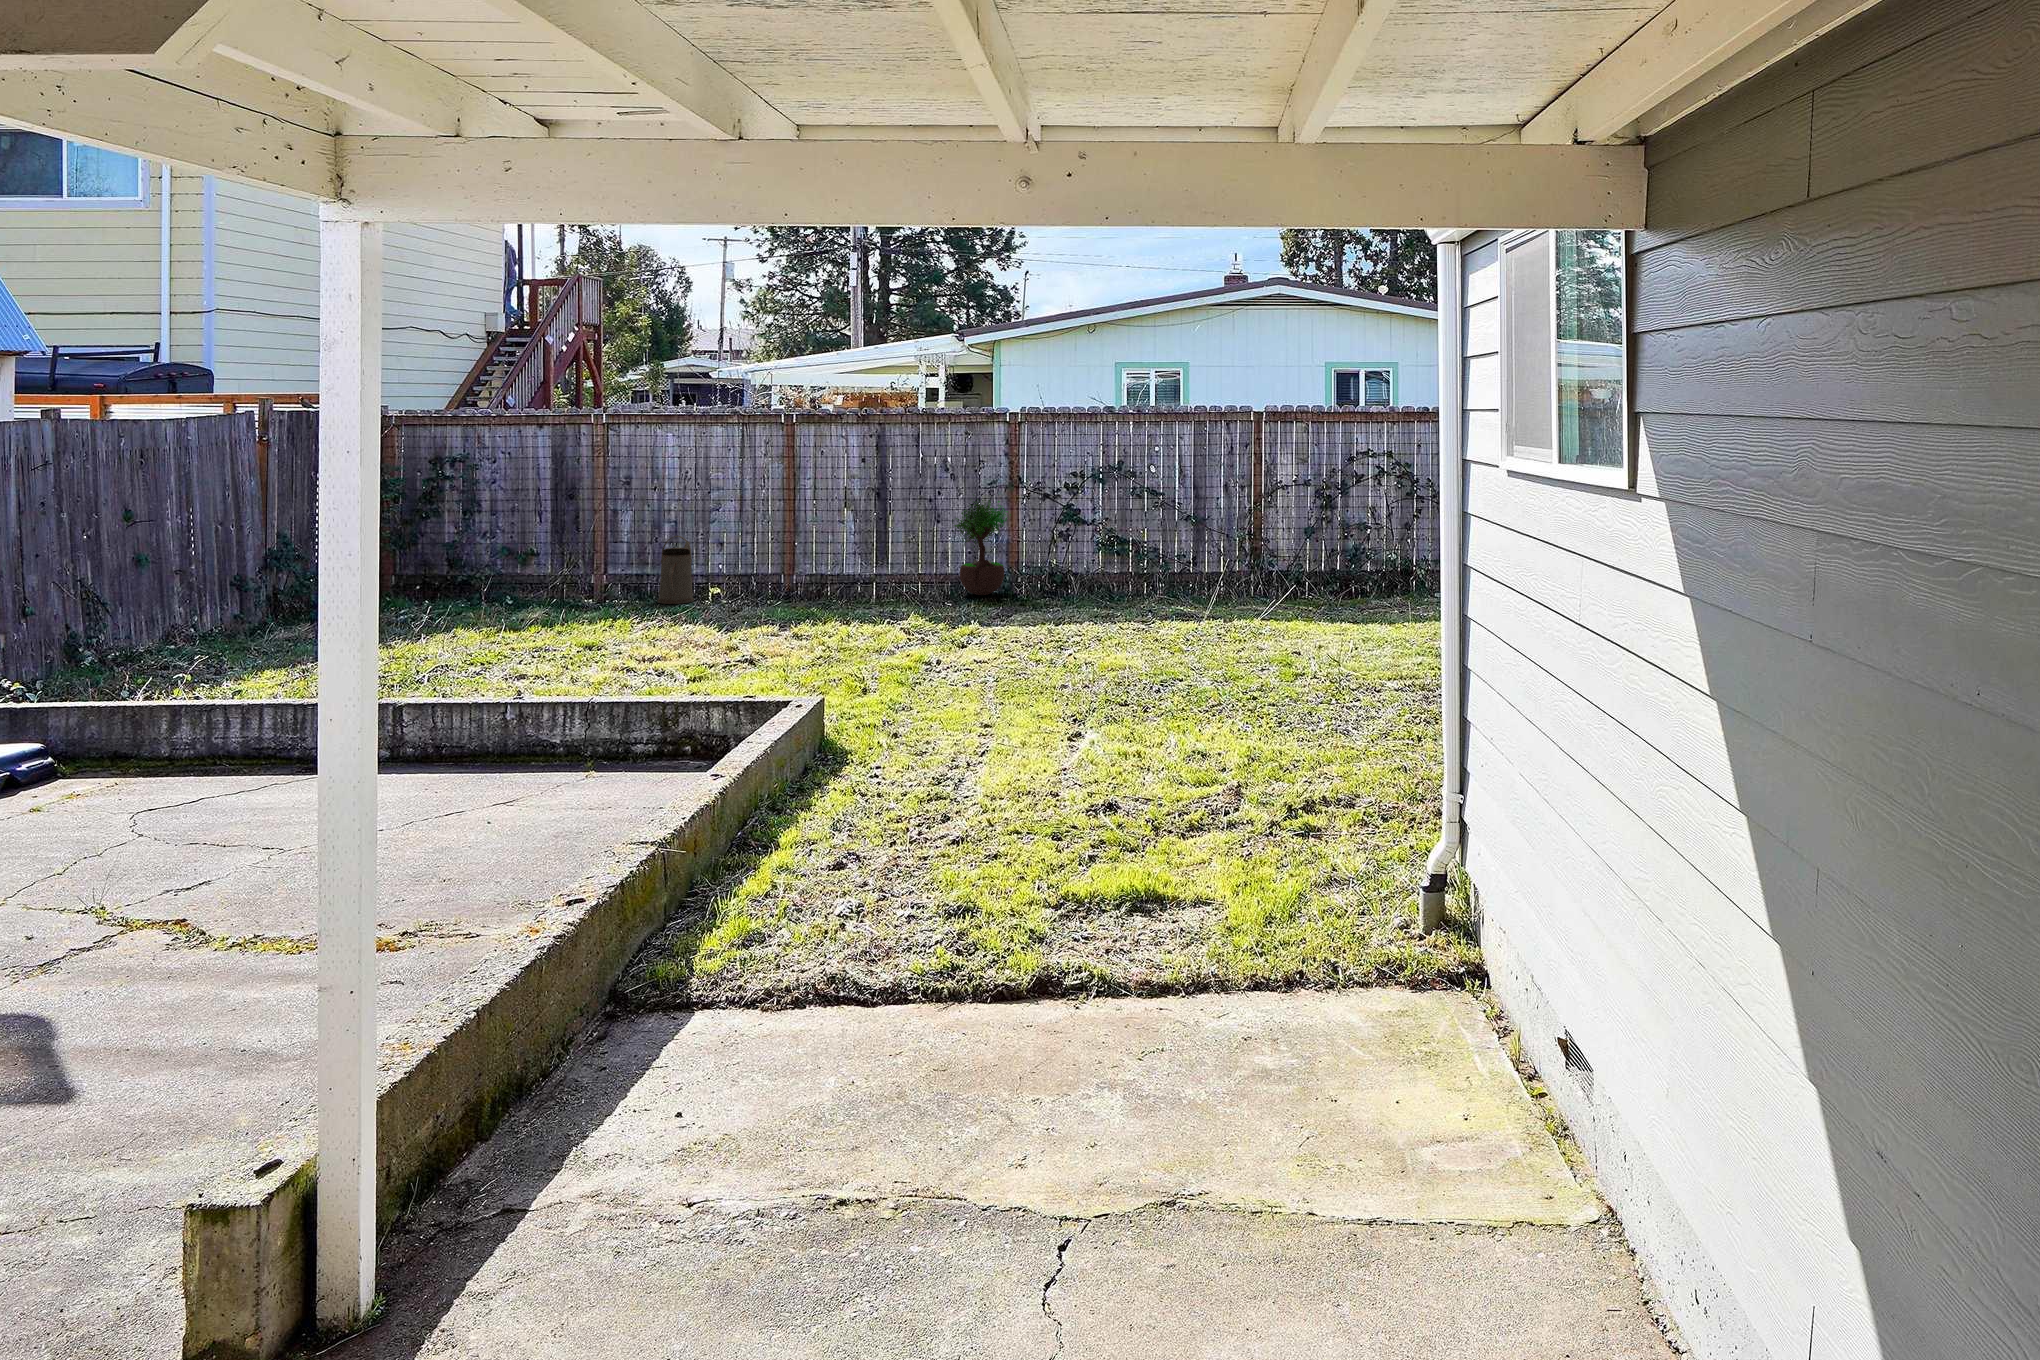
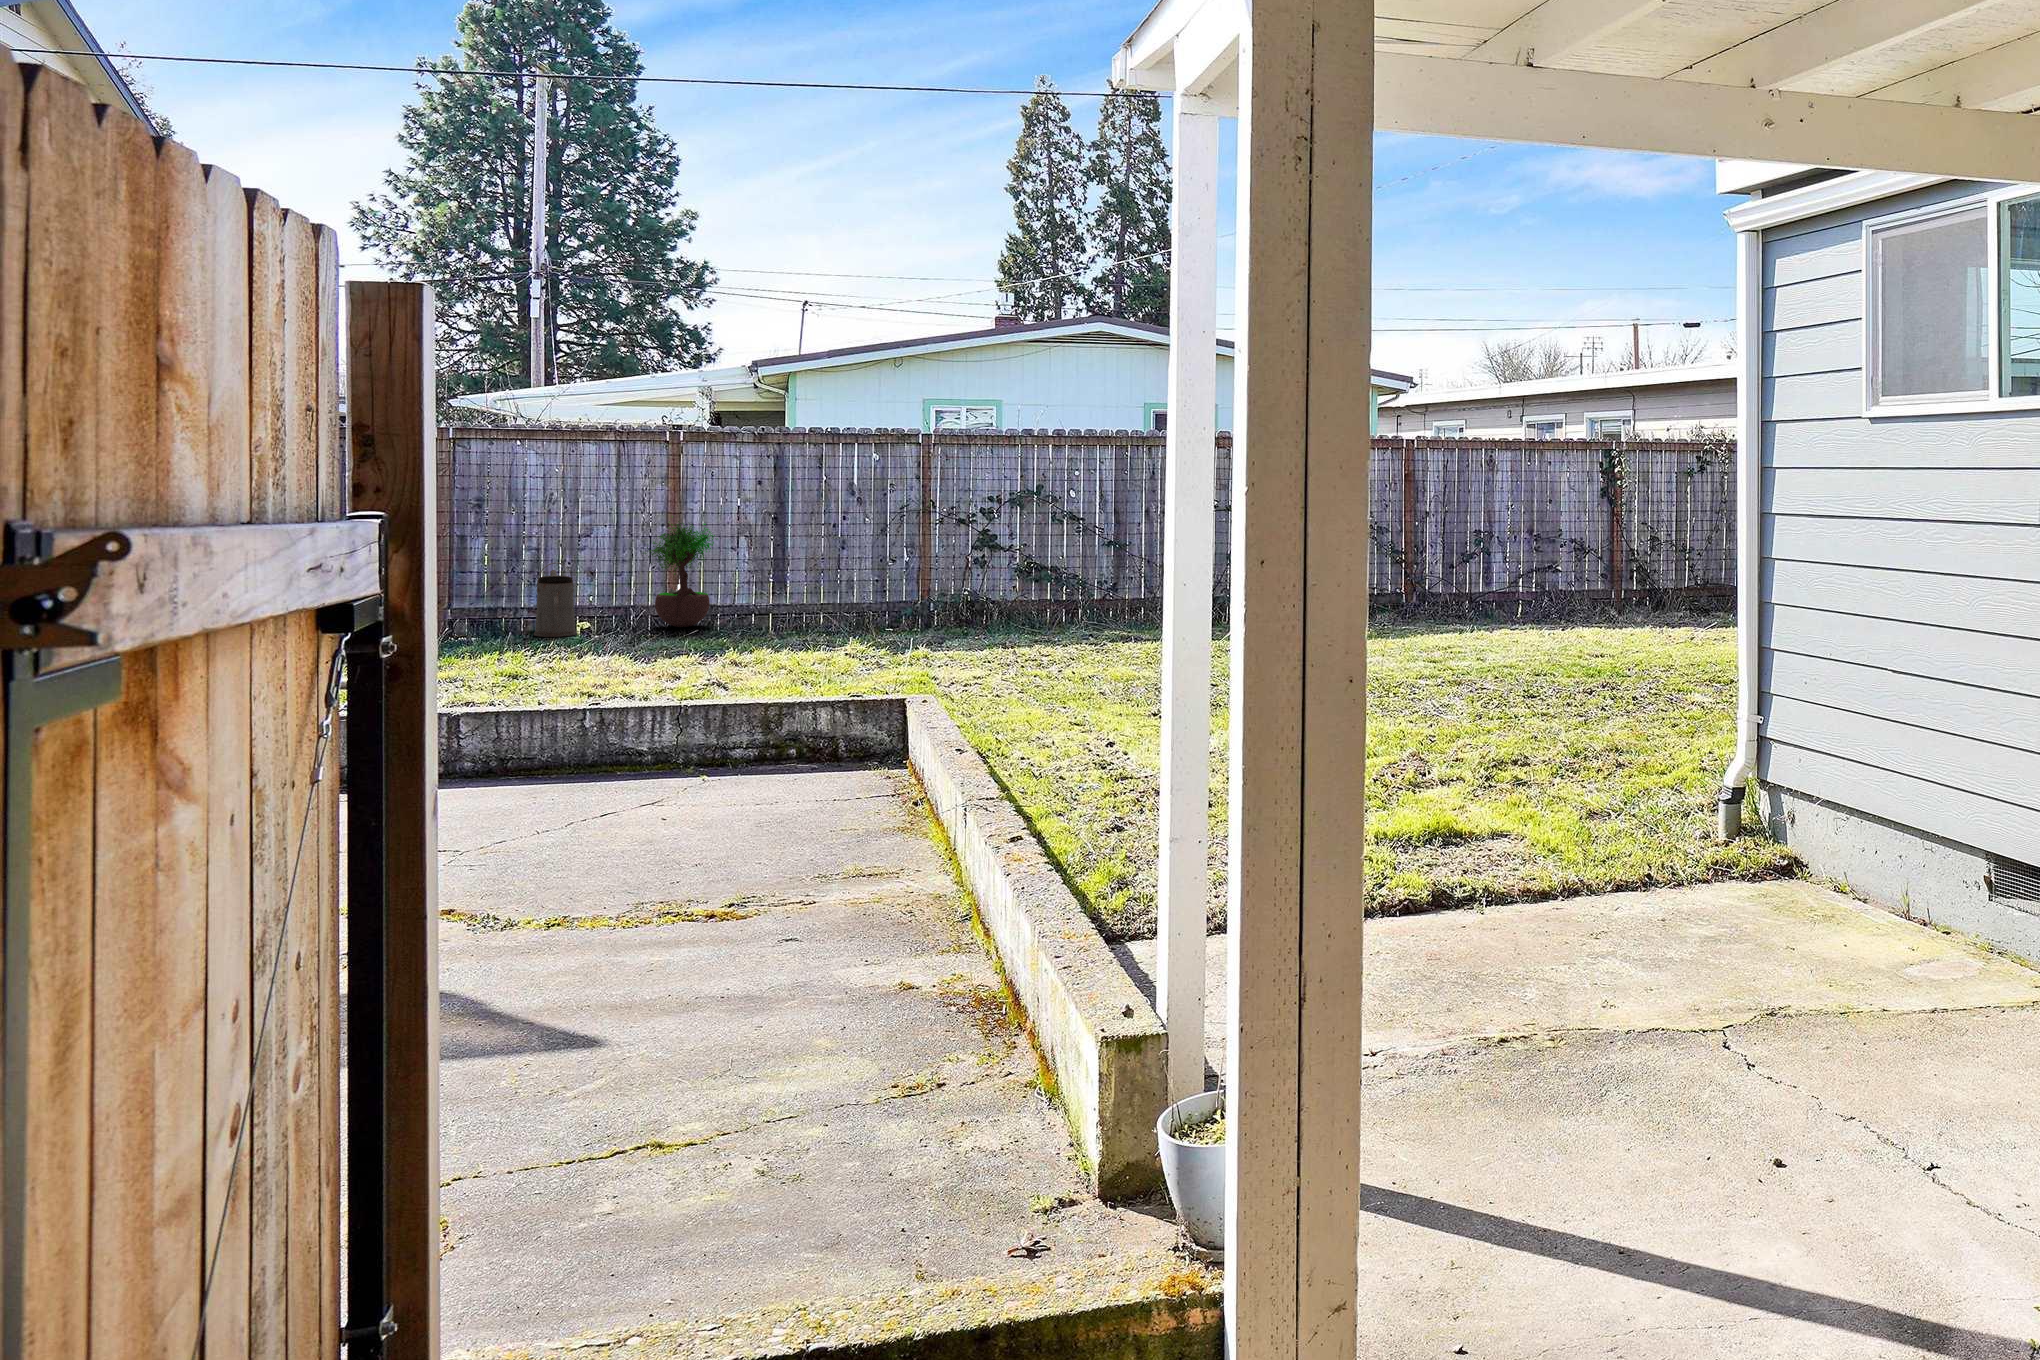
potted tree: present [950,500,1011,595] -> present [644,516,715,627]

